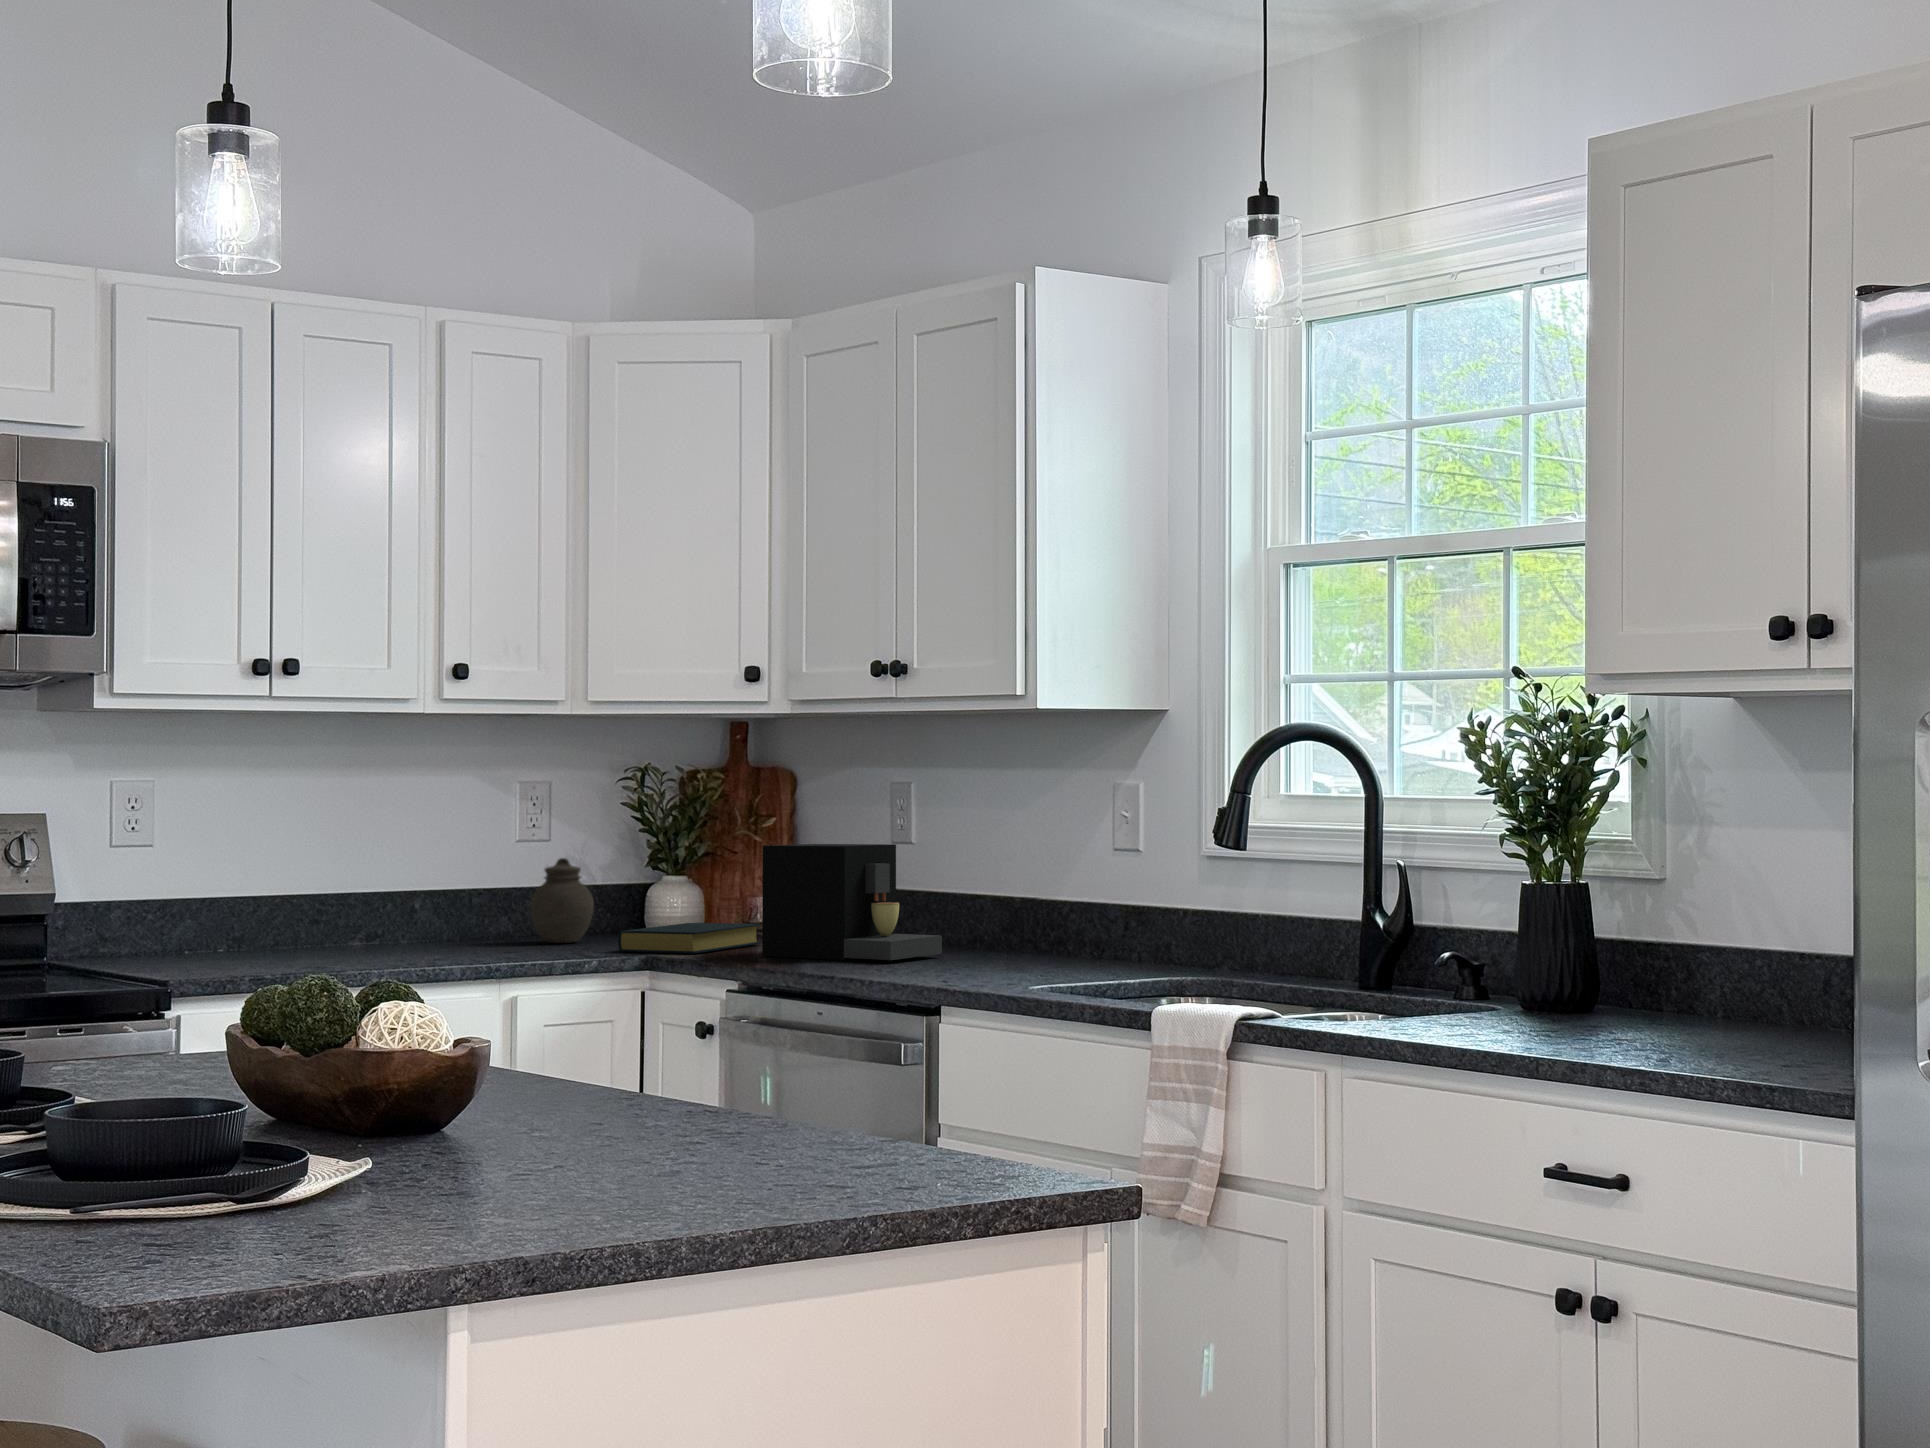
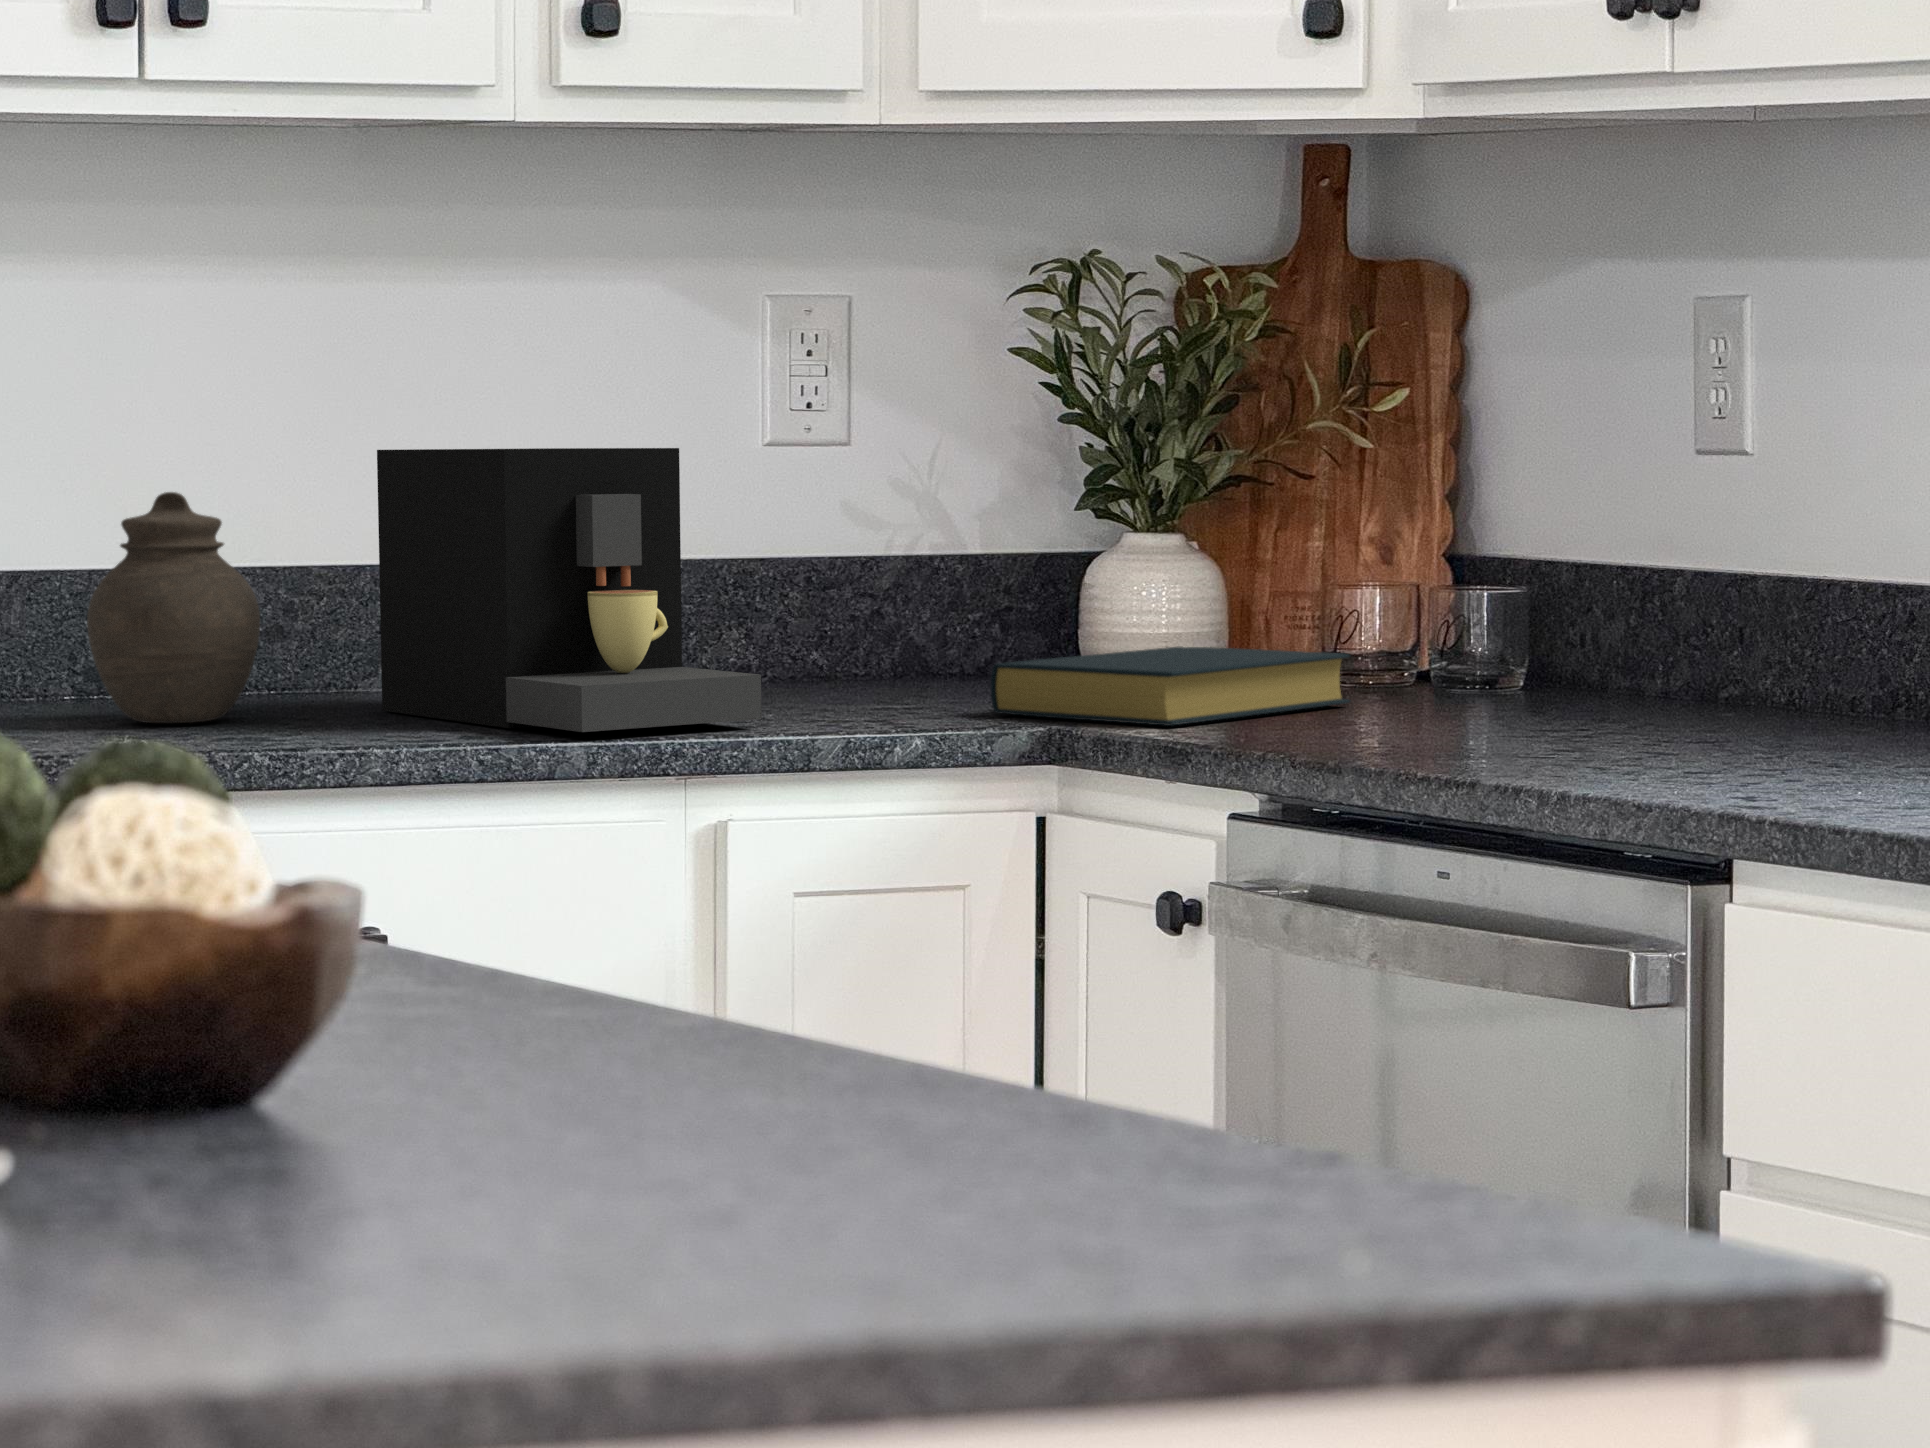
coffee maker: present [762,844,942,960] -> present [377,448,761,732]
jar: present [530,858,594,943] -> present [87,492,260,723]

